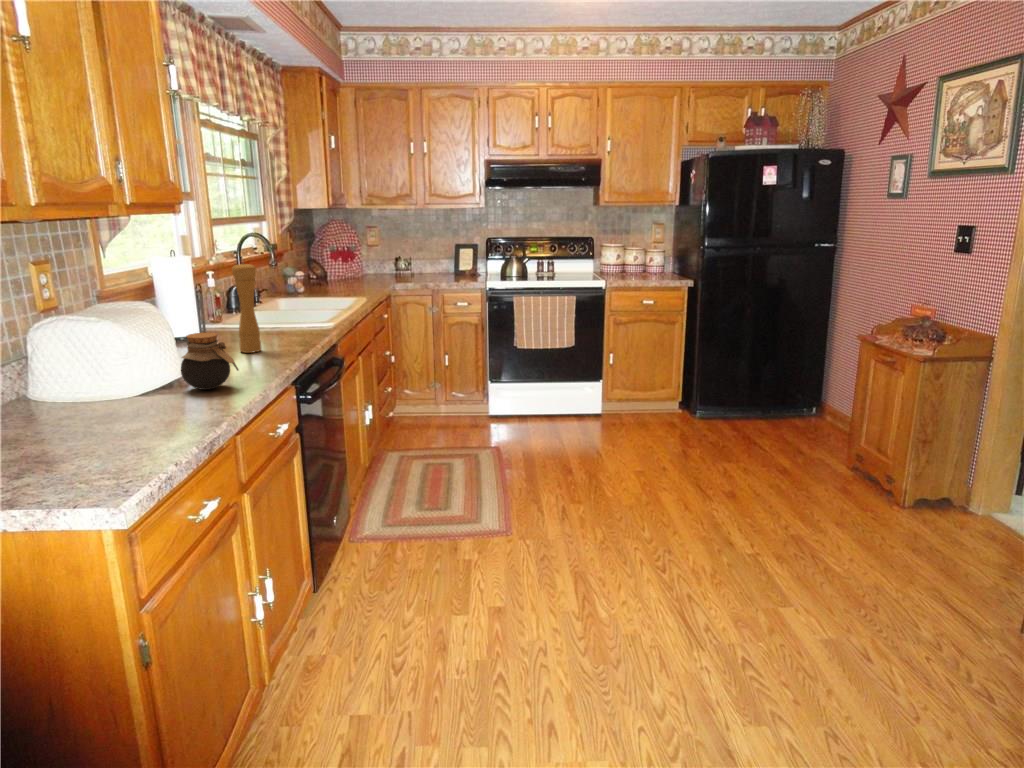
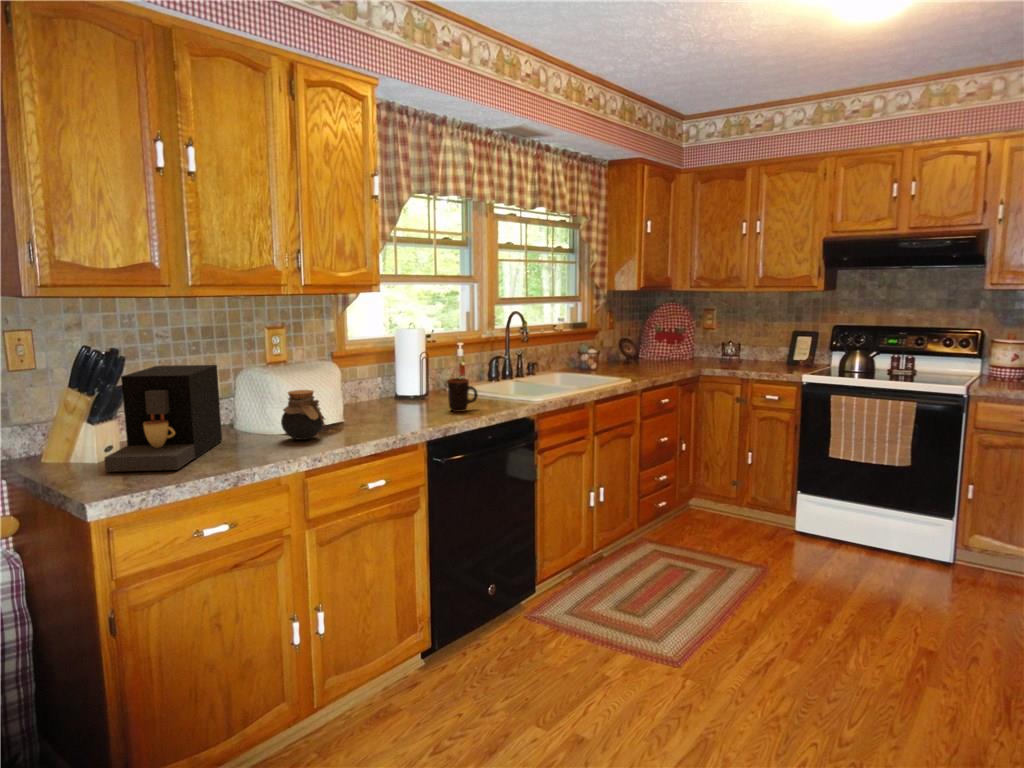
pepper mill: present [232,263,261,353] -> none [400,334,422,415]
mug: none [274,308,302,343] -> present [447,378,478,412]
coffee maker: none [14,313,166,456] -> present [105,365,222,472]

